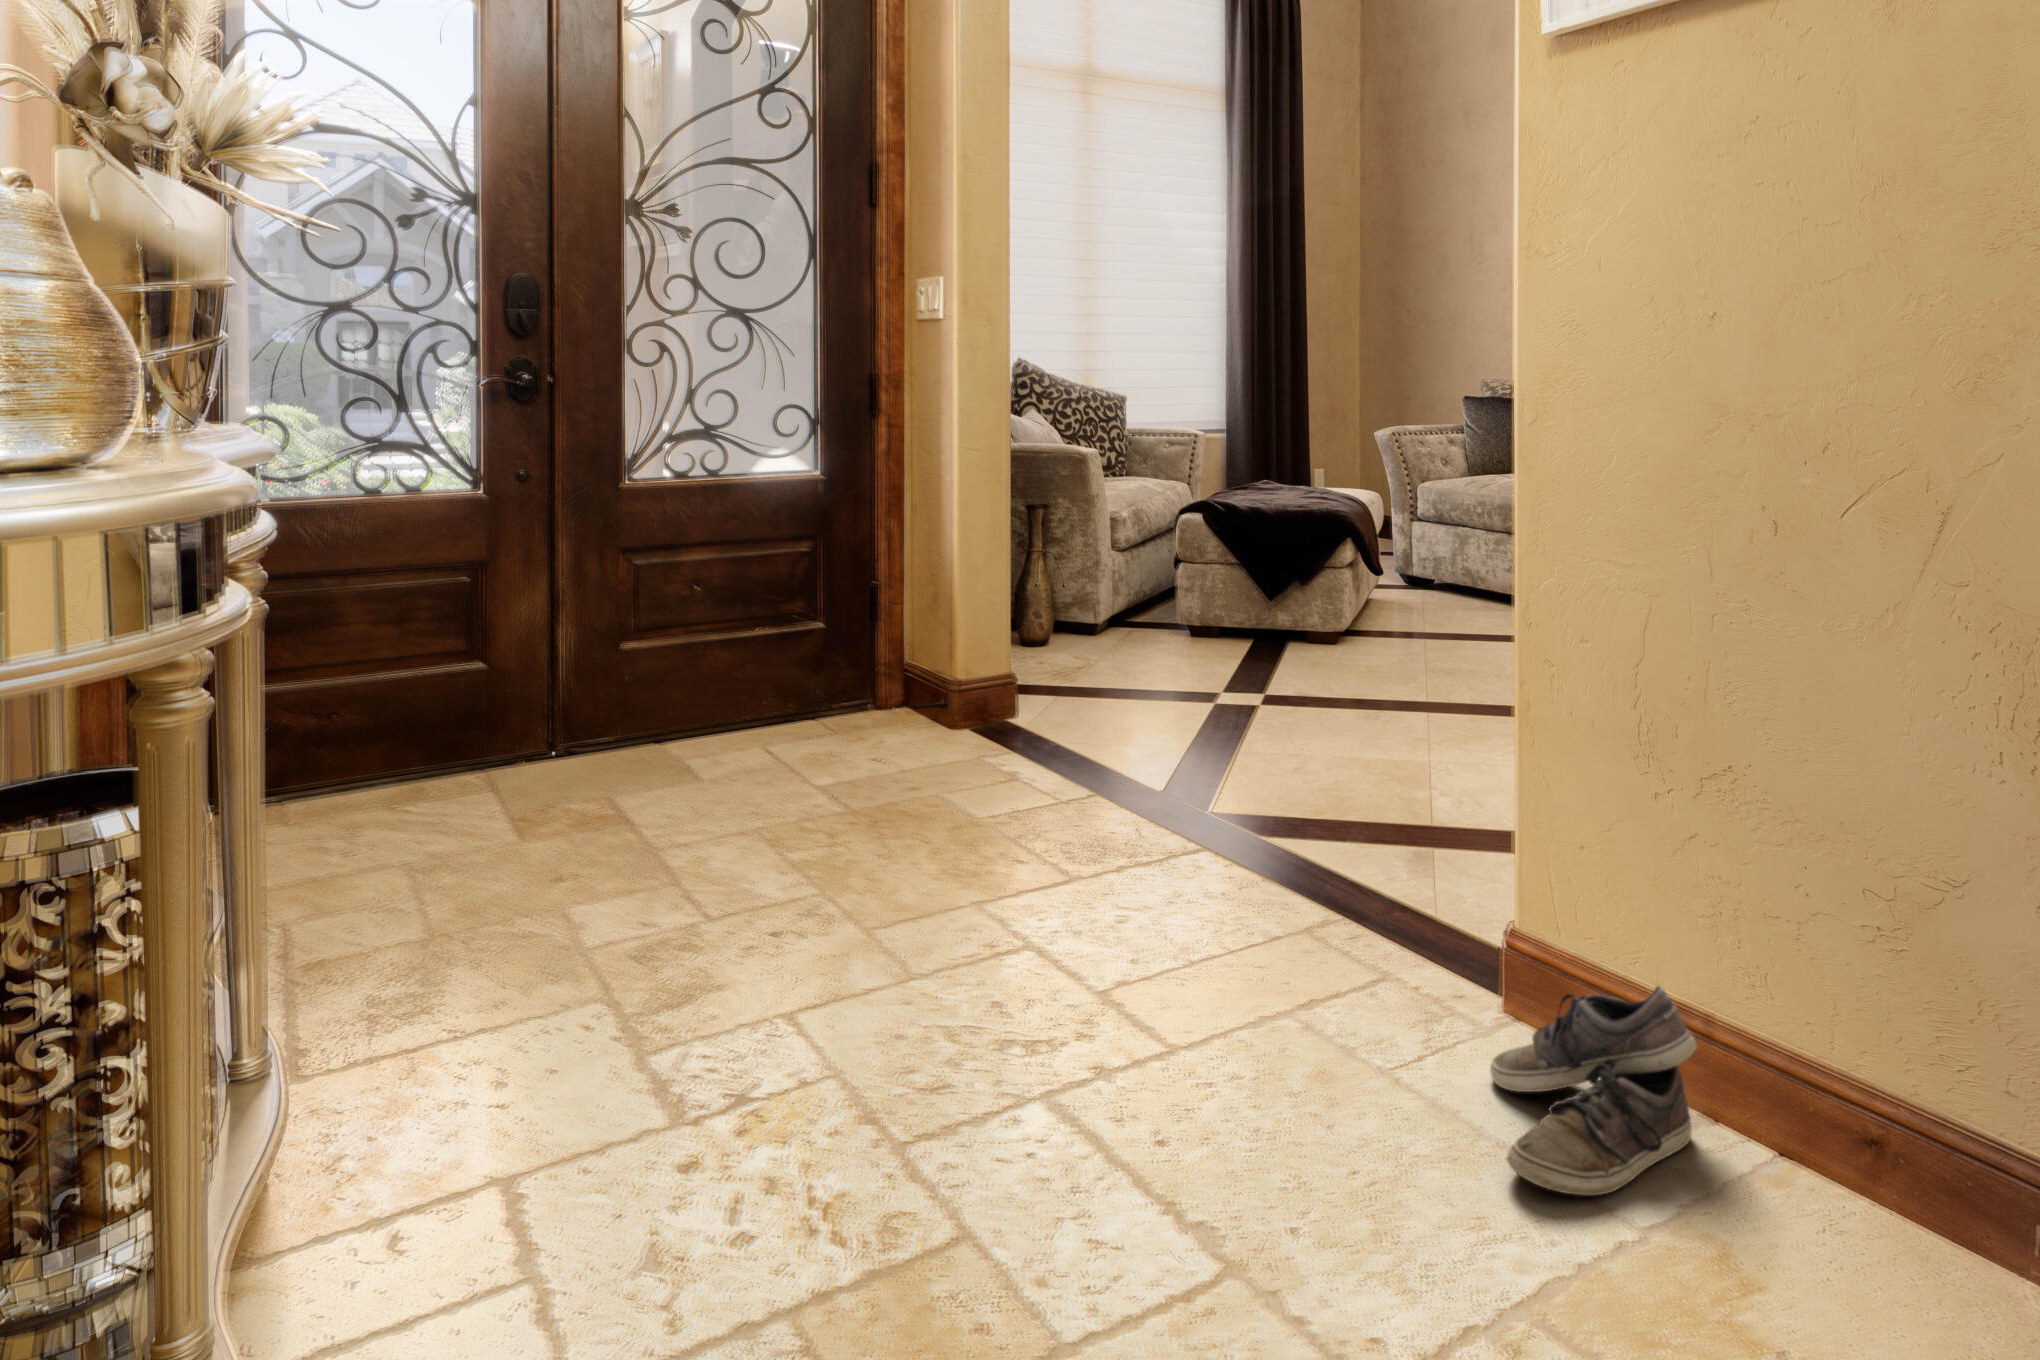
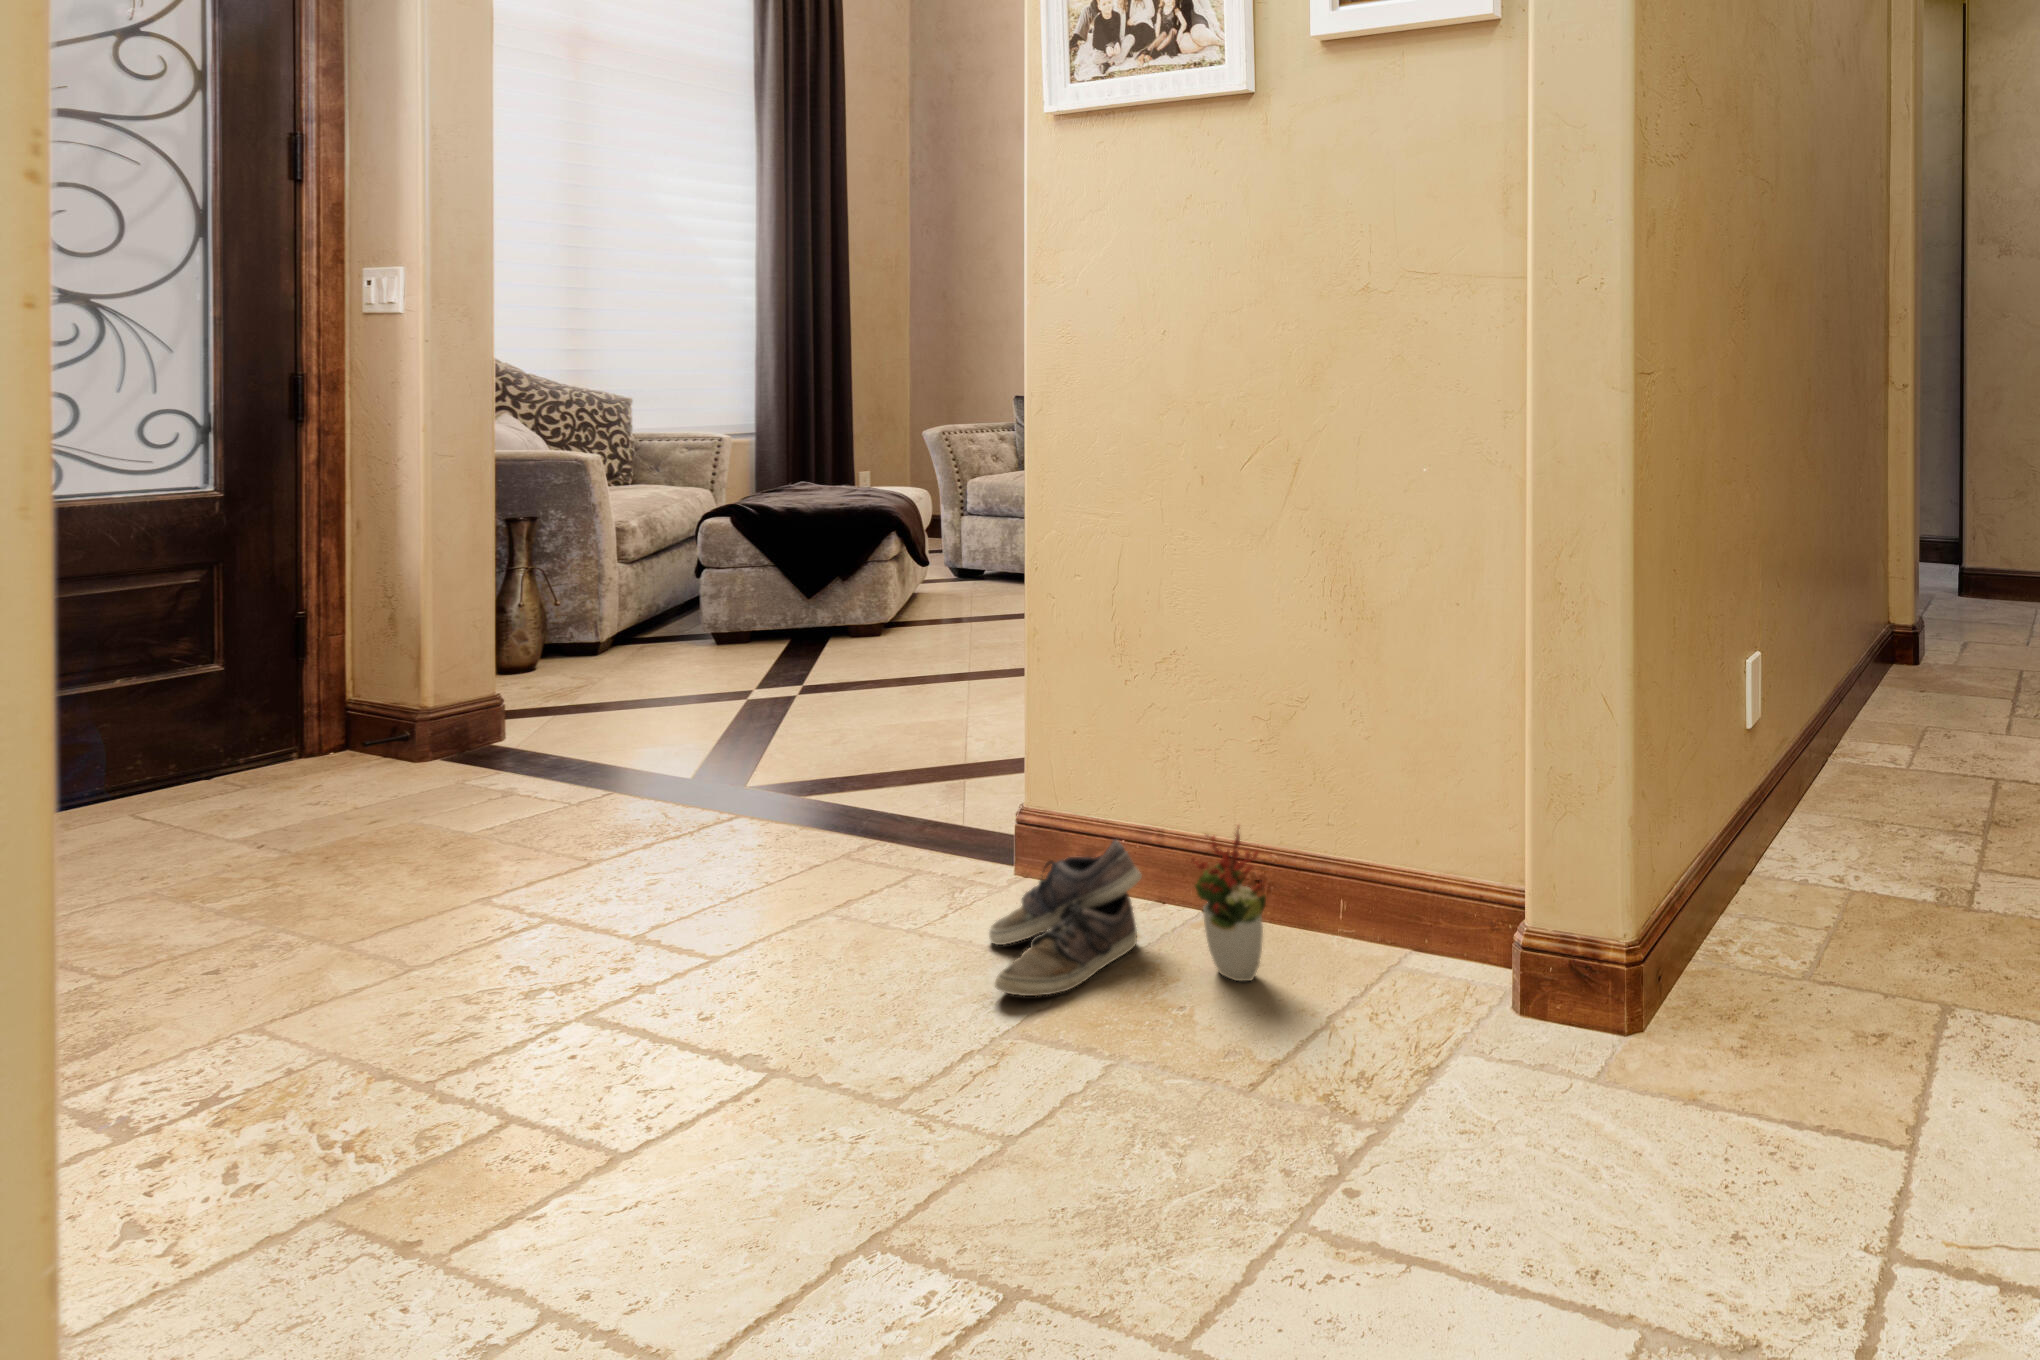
decorative plant: none [1785,1014,1910,1260] -> present [1191,826,1266,981]

